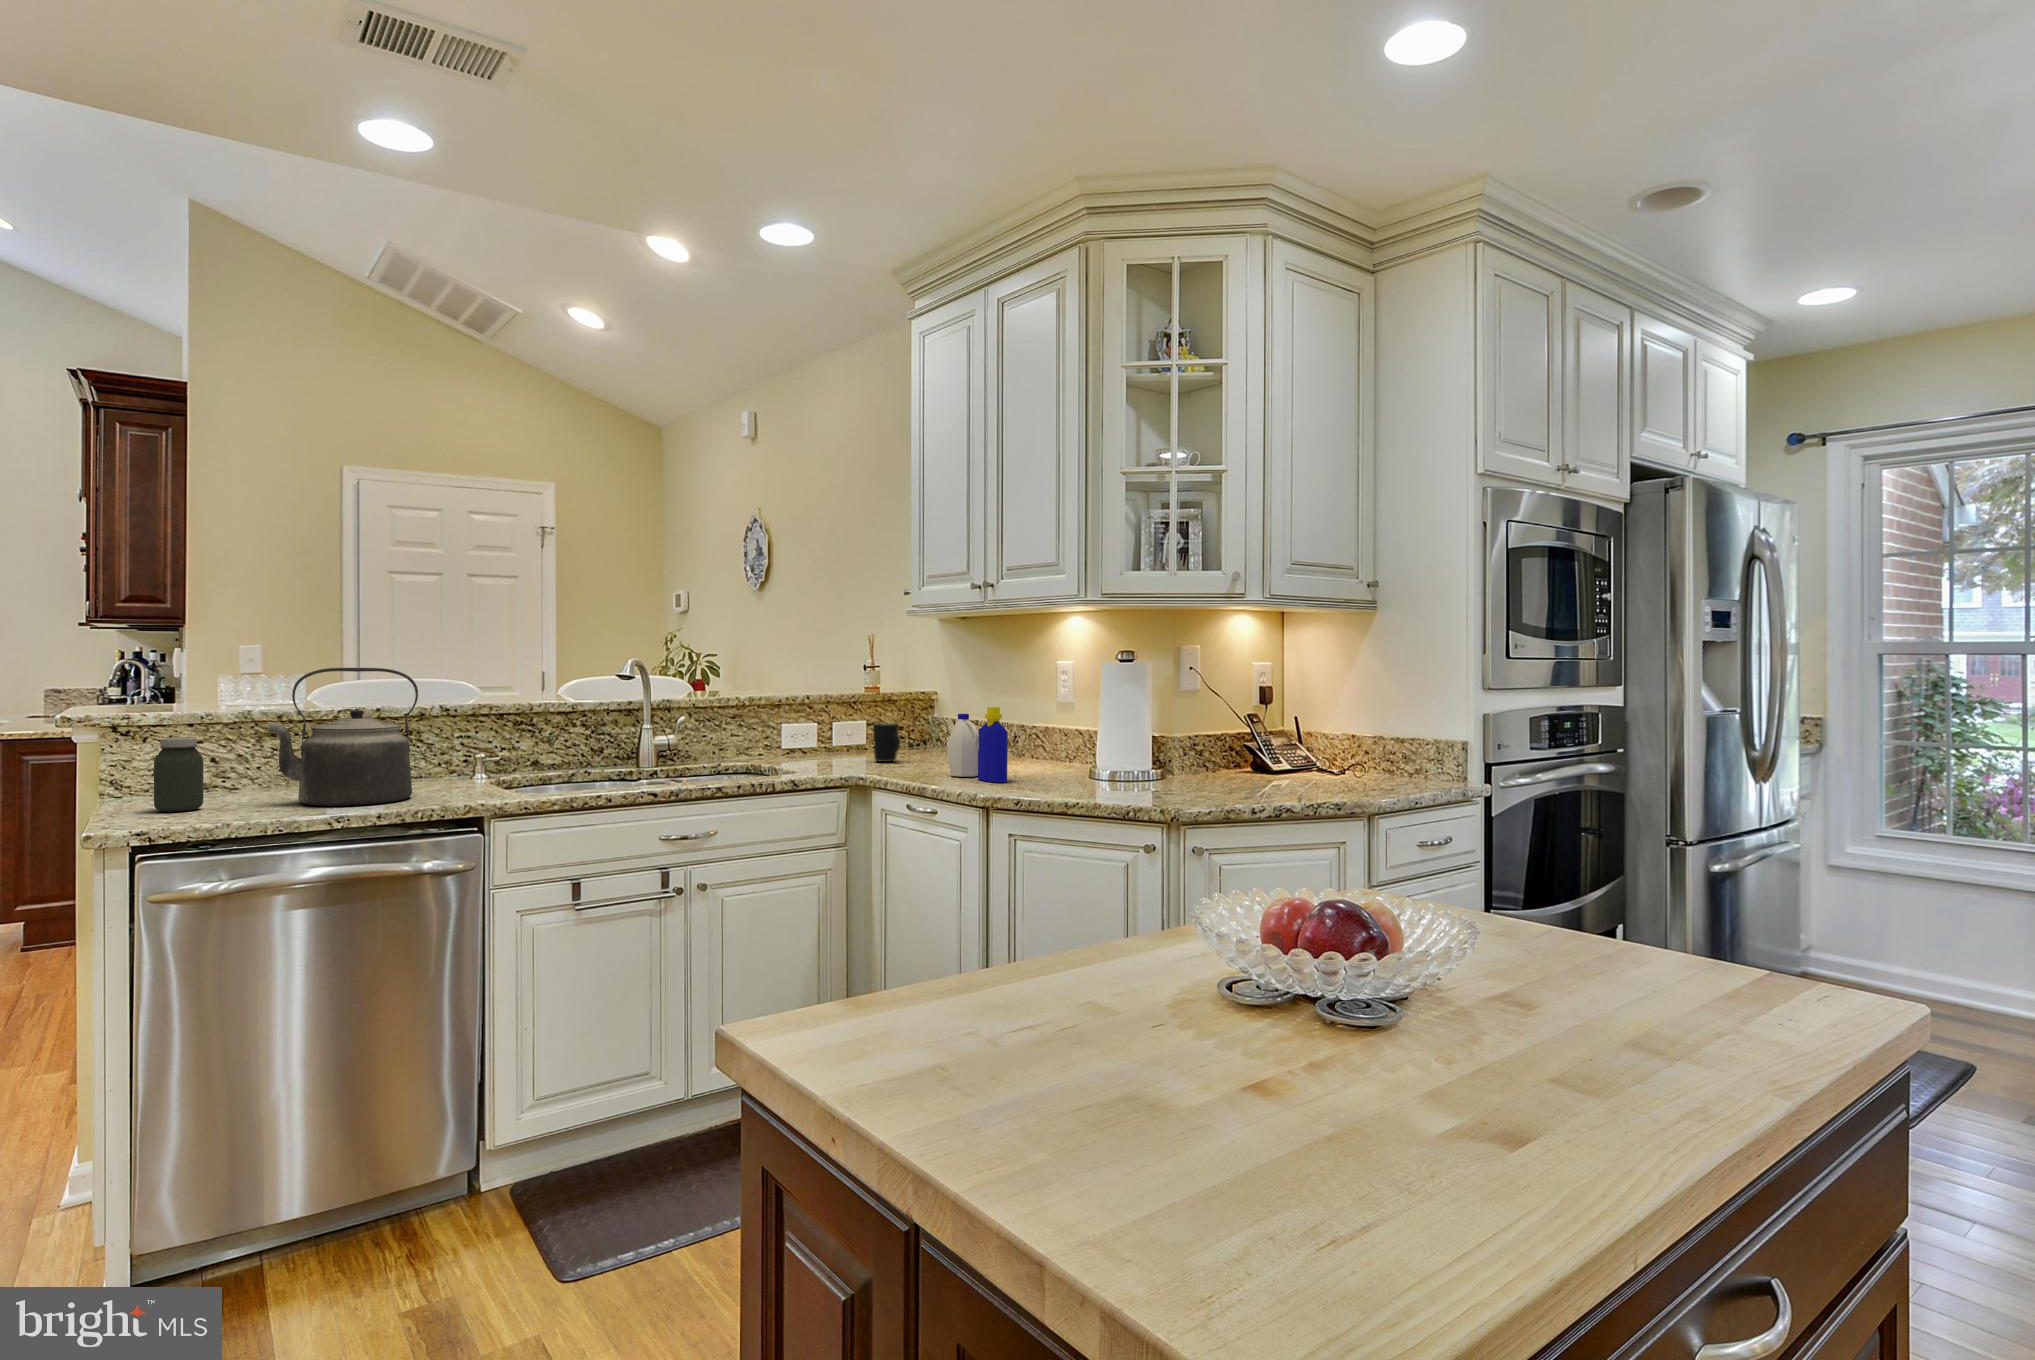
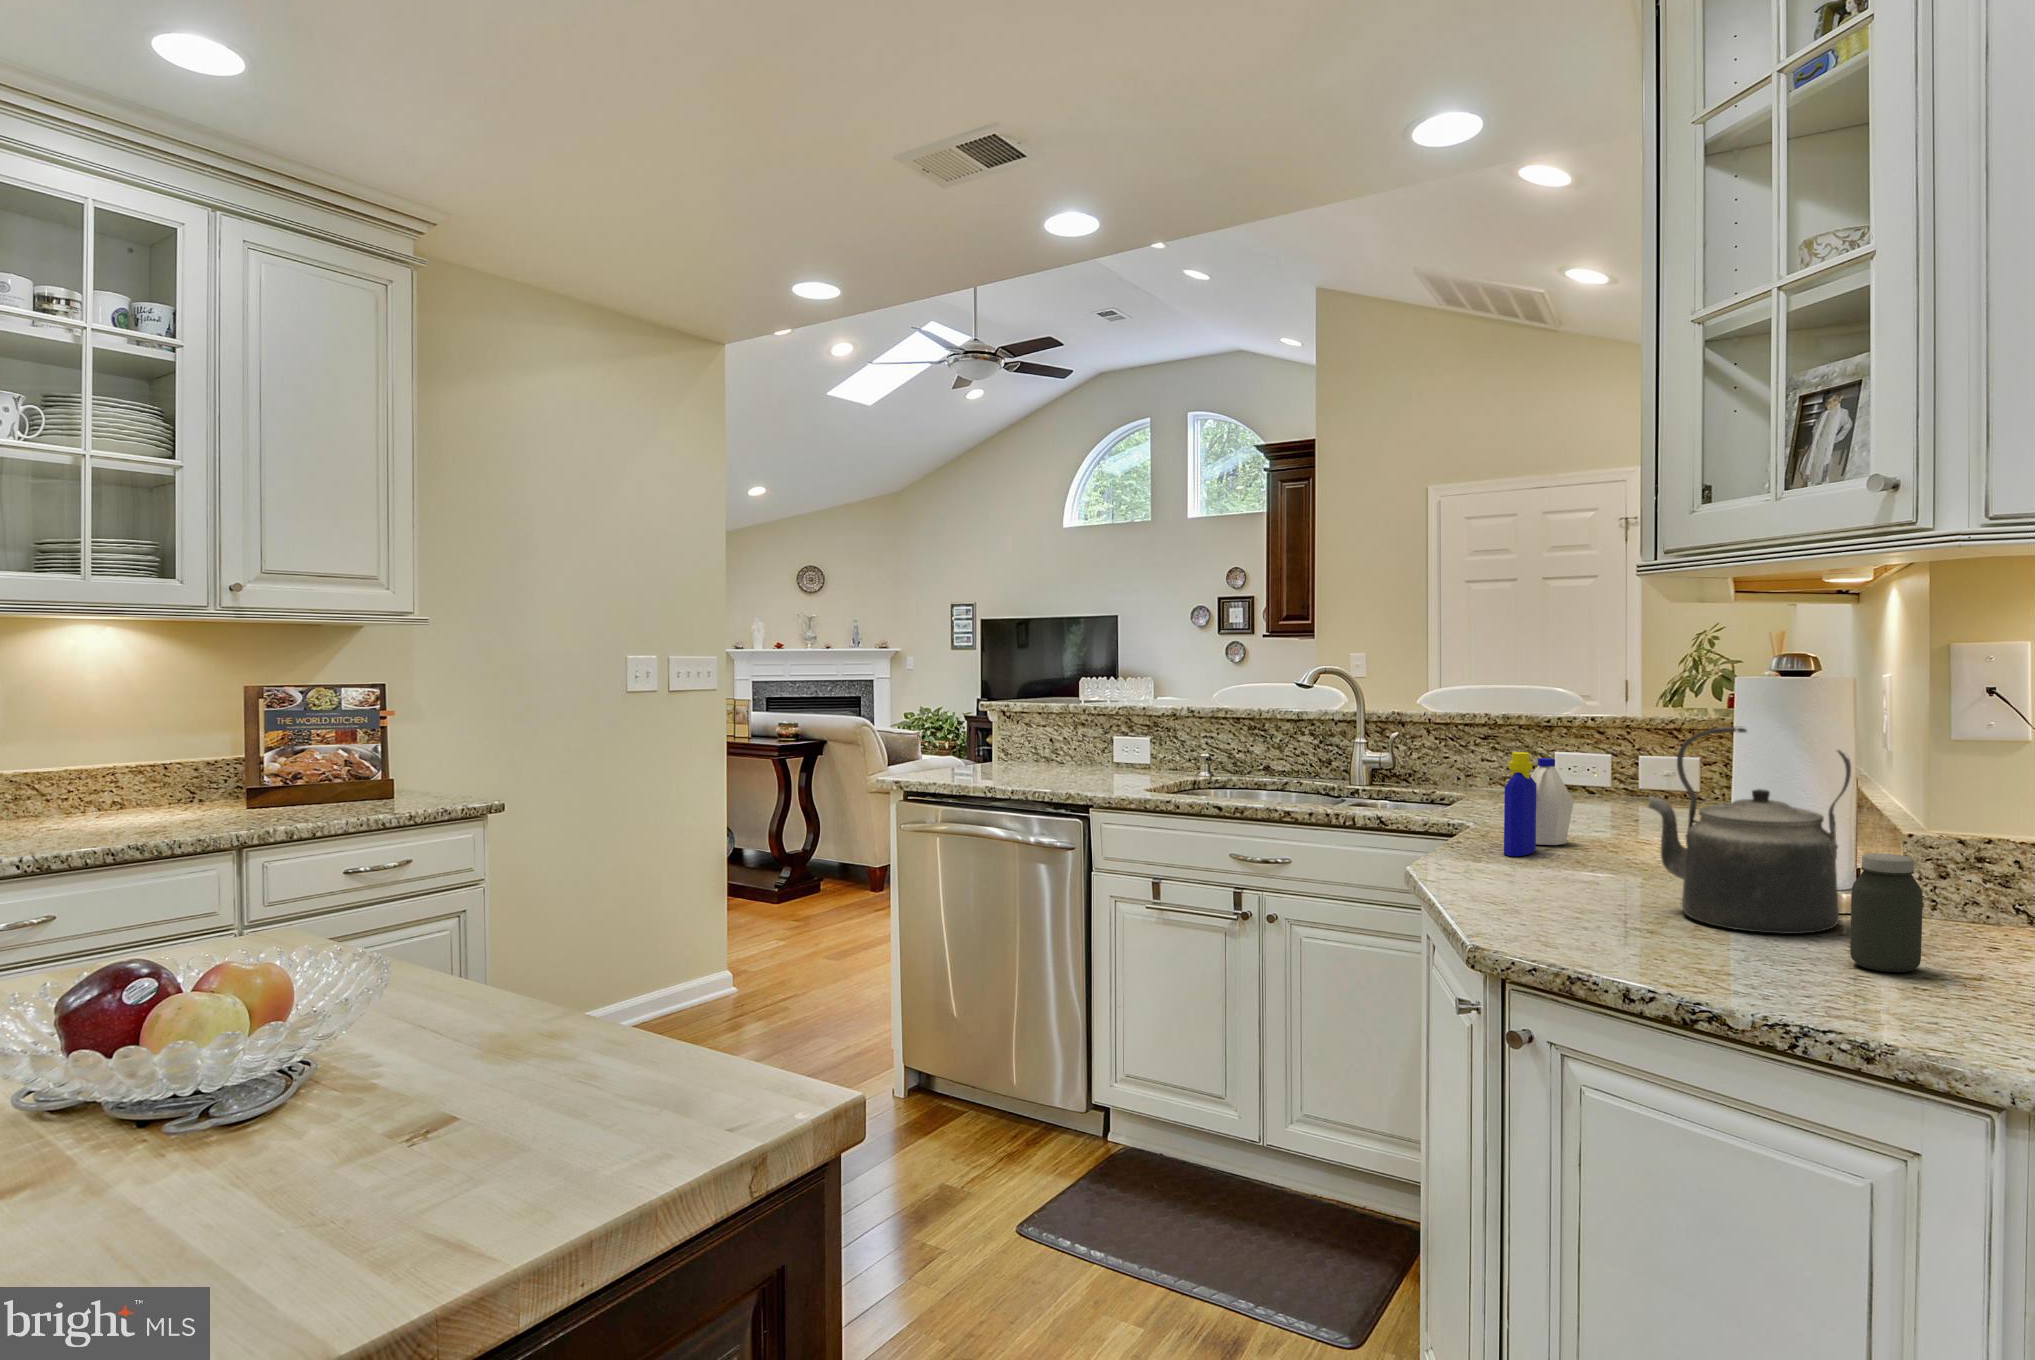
kettle: present [267,668,418,806] -> present [1648,727,1851,934]
mug: present [873,723,900,762] -> none [1586,762,1625,815]
jar: present [154,738,203,812] -> present [1850,853,1923,972]

